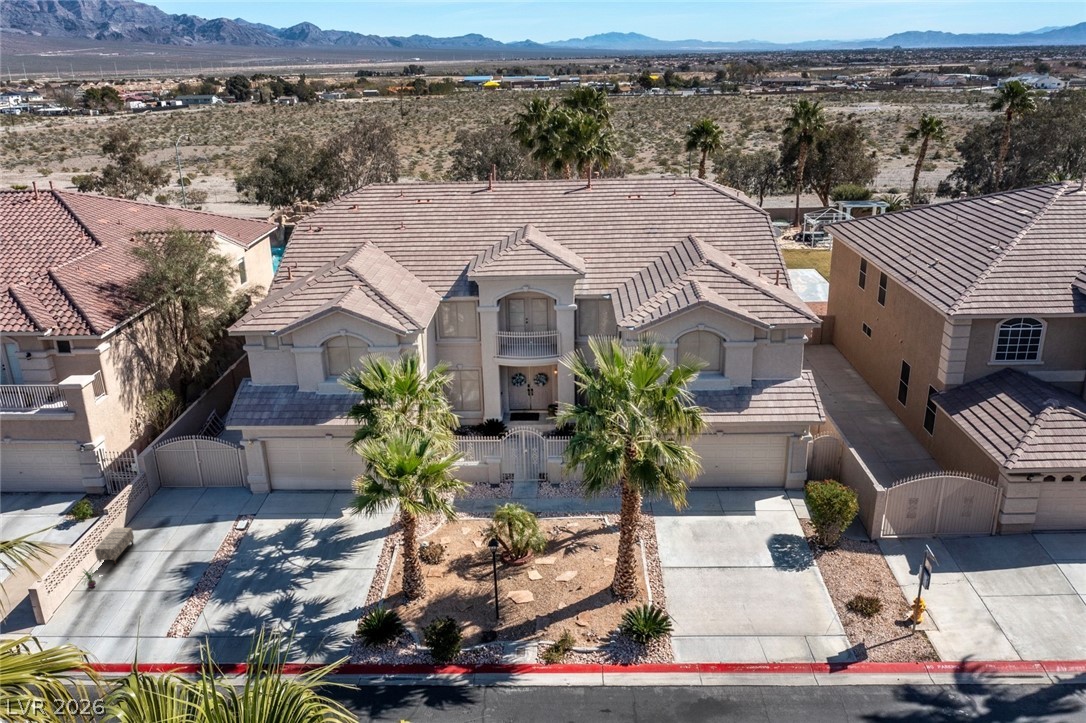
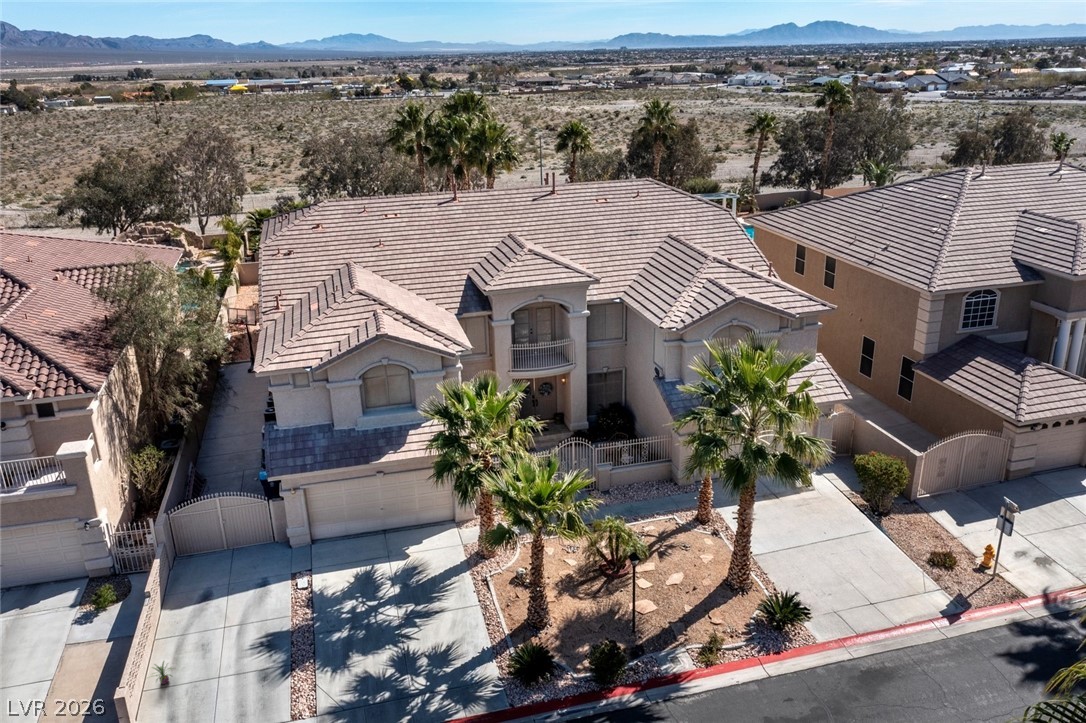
bench: present [95,528,134,564] -> none [152,608,184,656]

